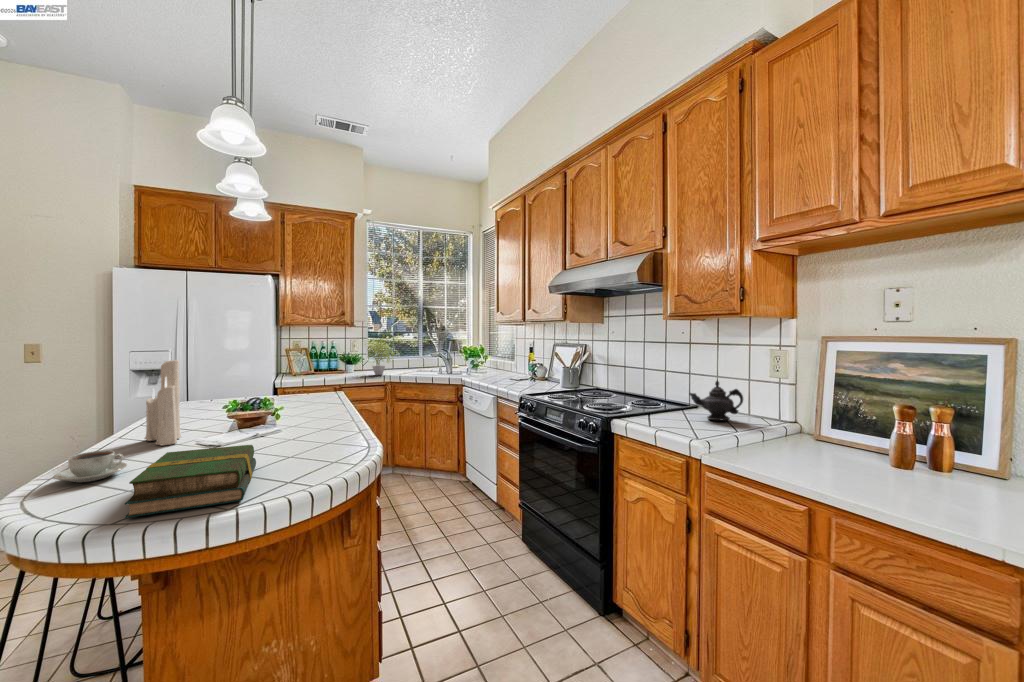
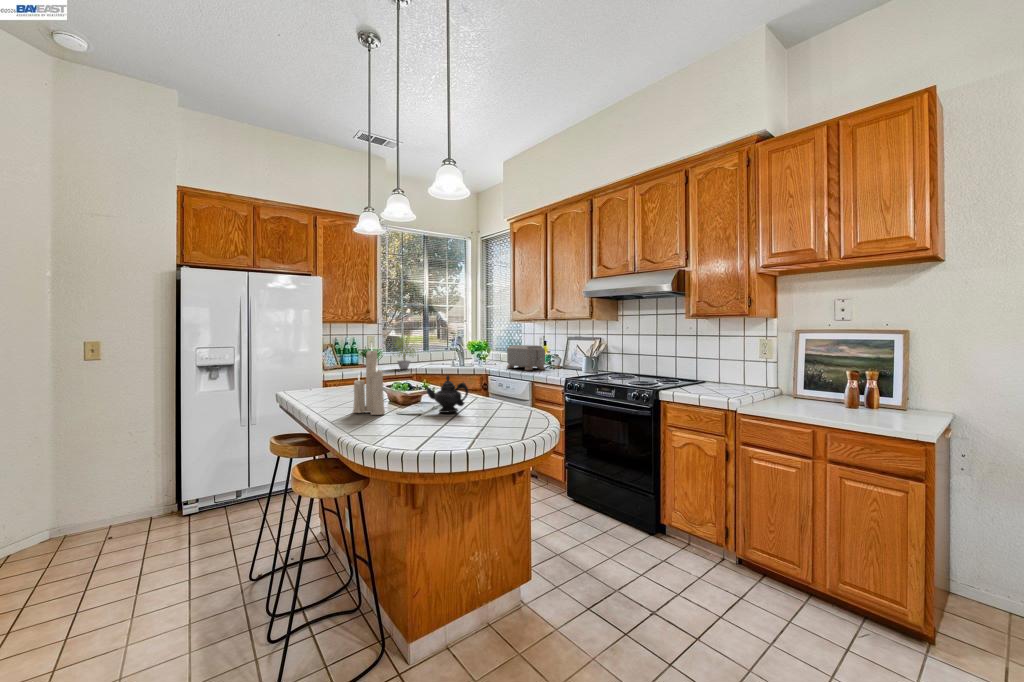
toaster: none [484,351,524,381] -> present [507,345,545,370]
teapot: present [689,381,743,420] -> present [425,375,468,413]
book: present [125,445,256,518] -> none [438,406,523,443]
coffee cup: present [54,450,127,482] -> none [366,413,404,433]

